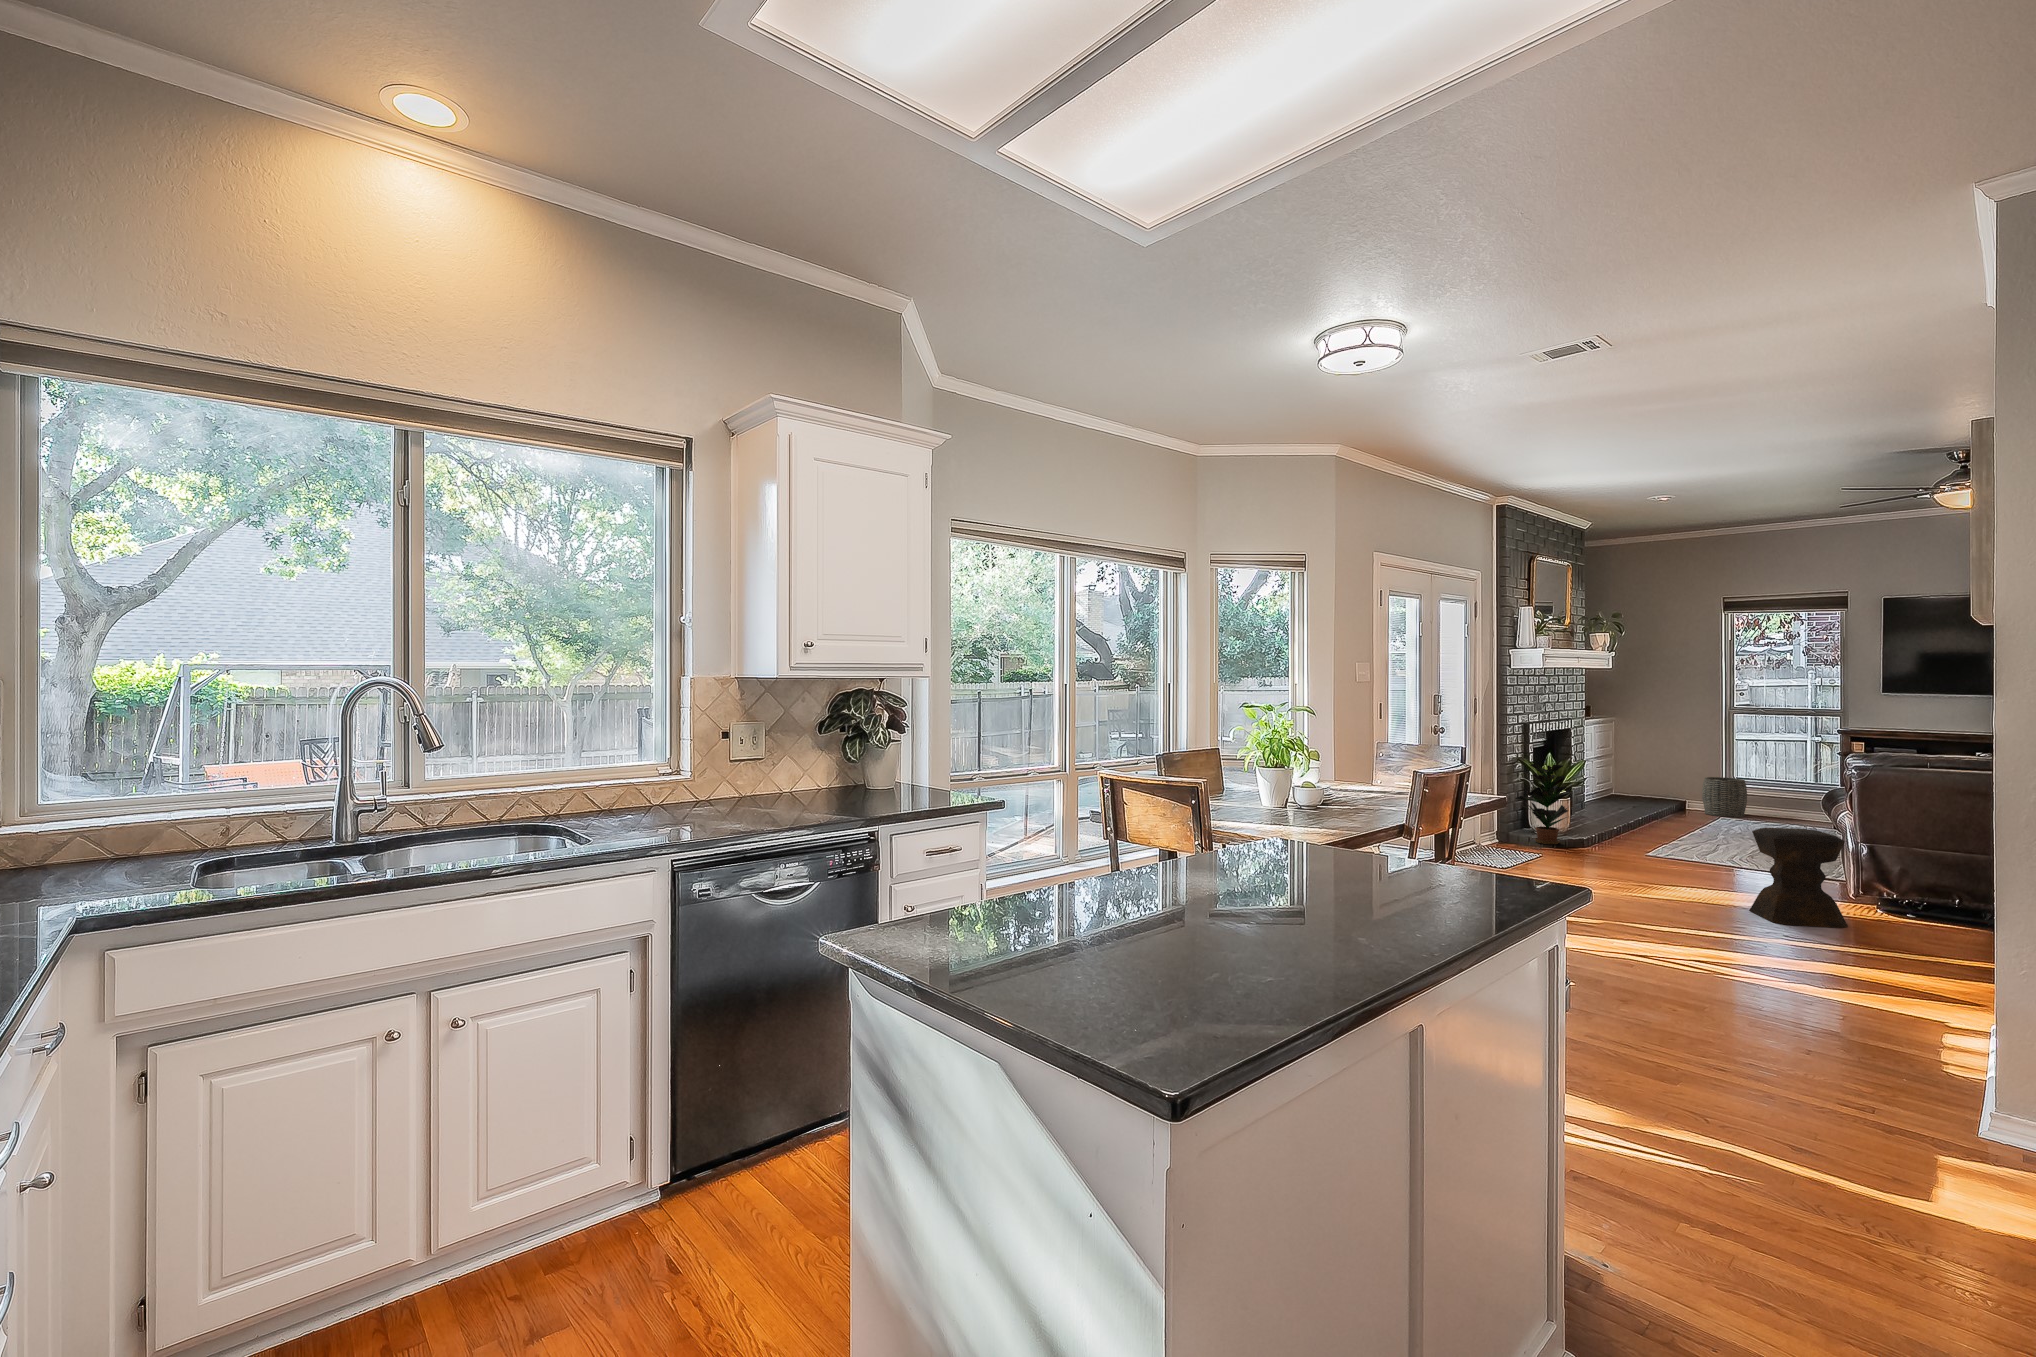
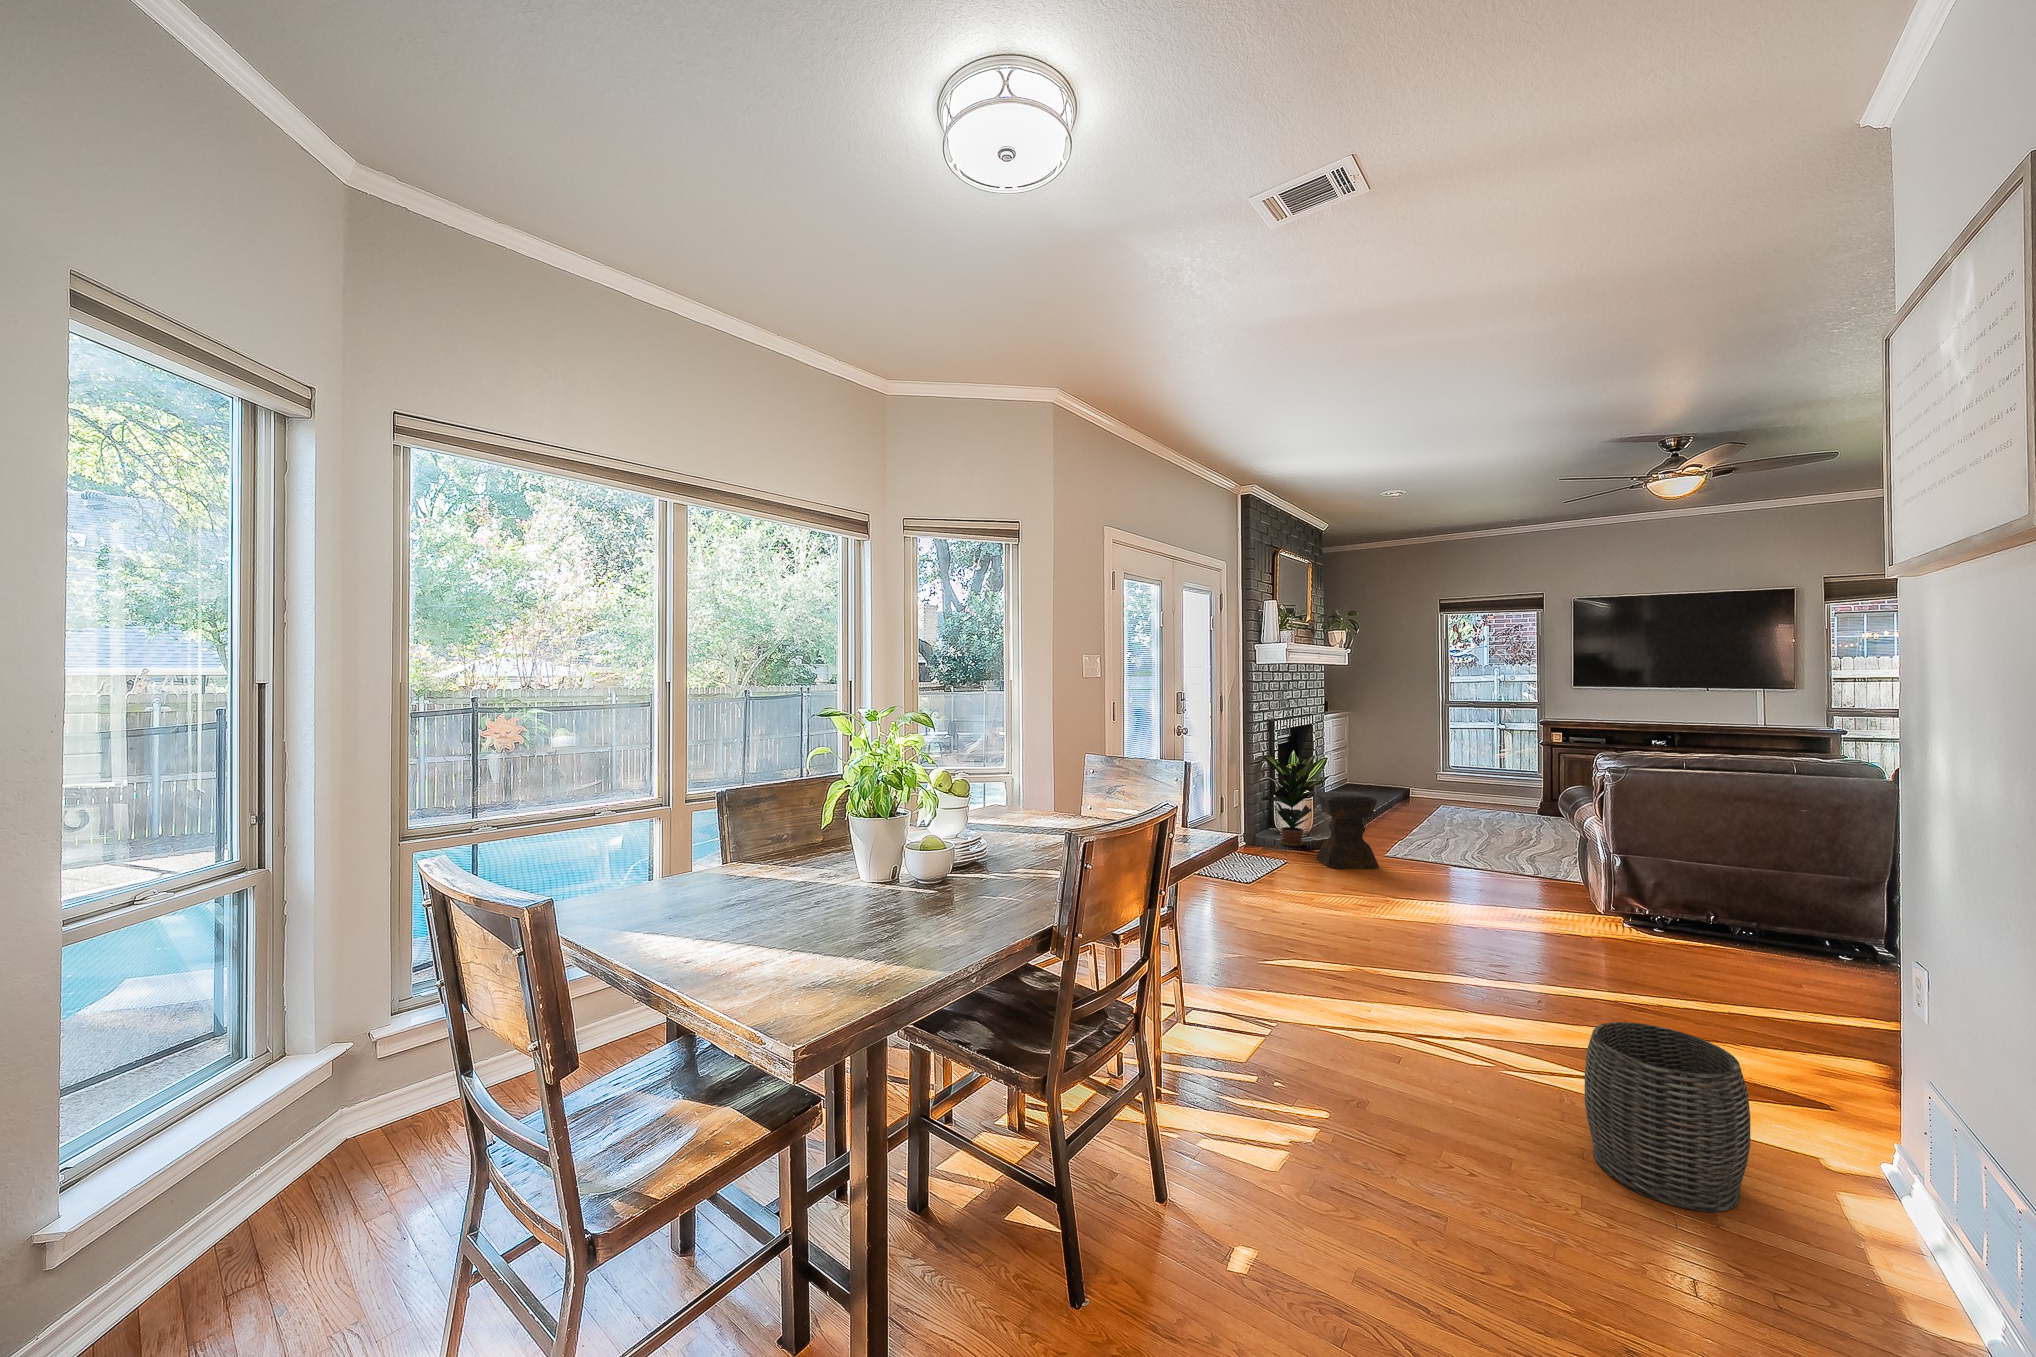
woven basket: present [1702,777,1747,817] -> present [1585,1022,1750,1212]
stool: present [1749,827,1848,928] -> present [1316,791,1379,869]

